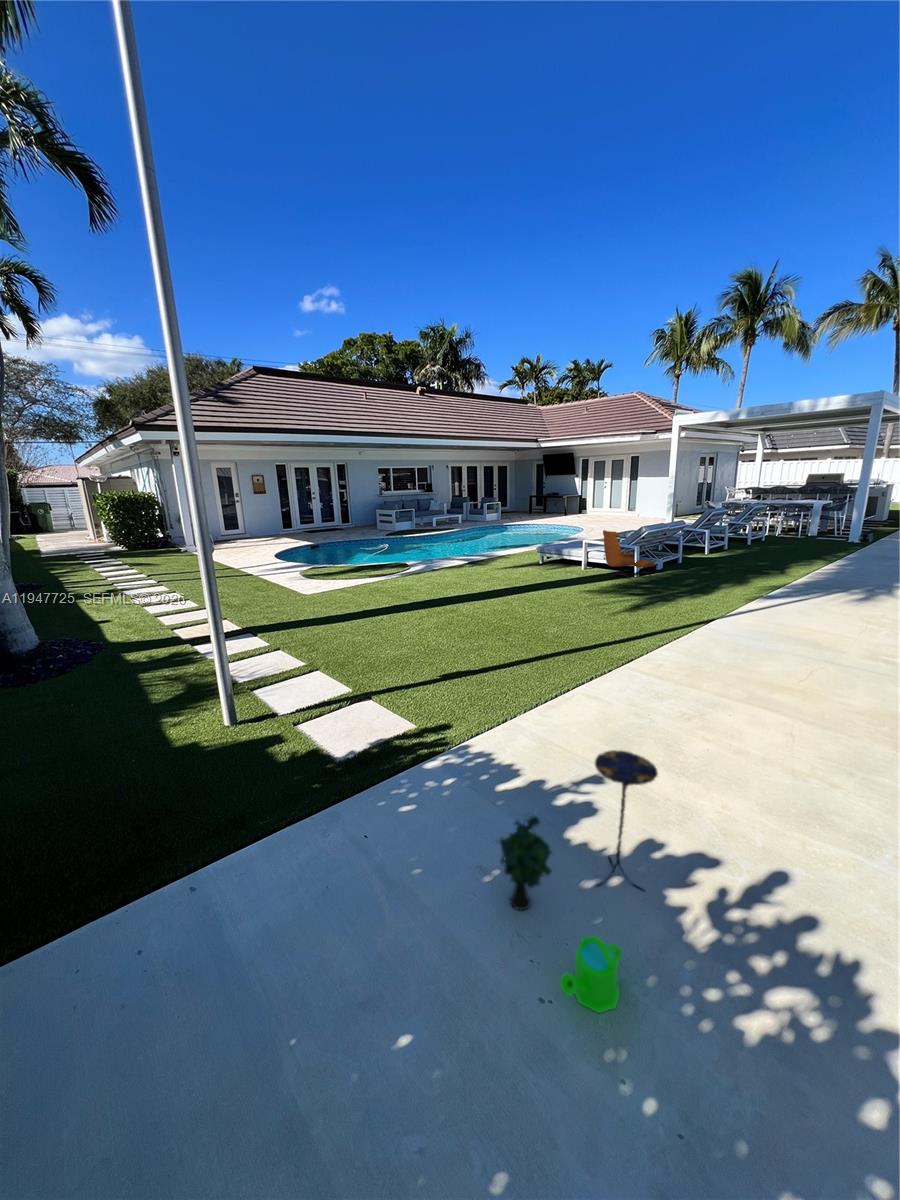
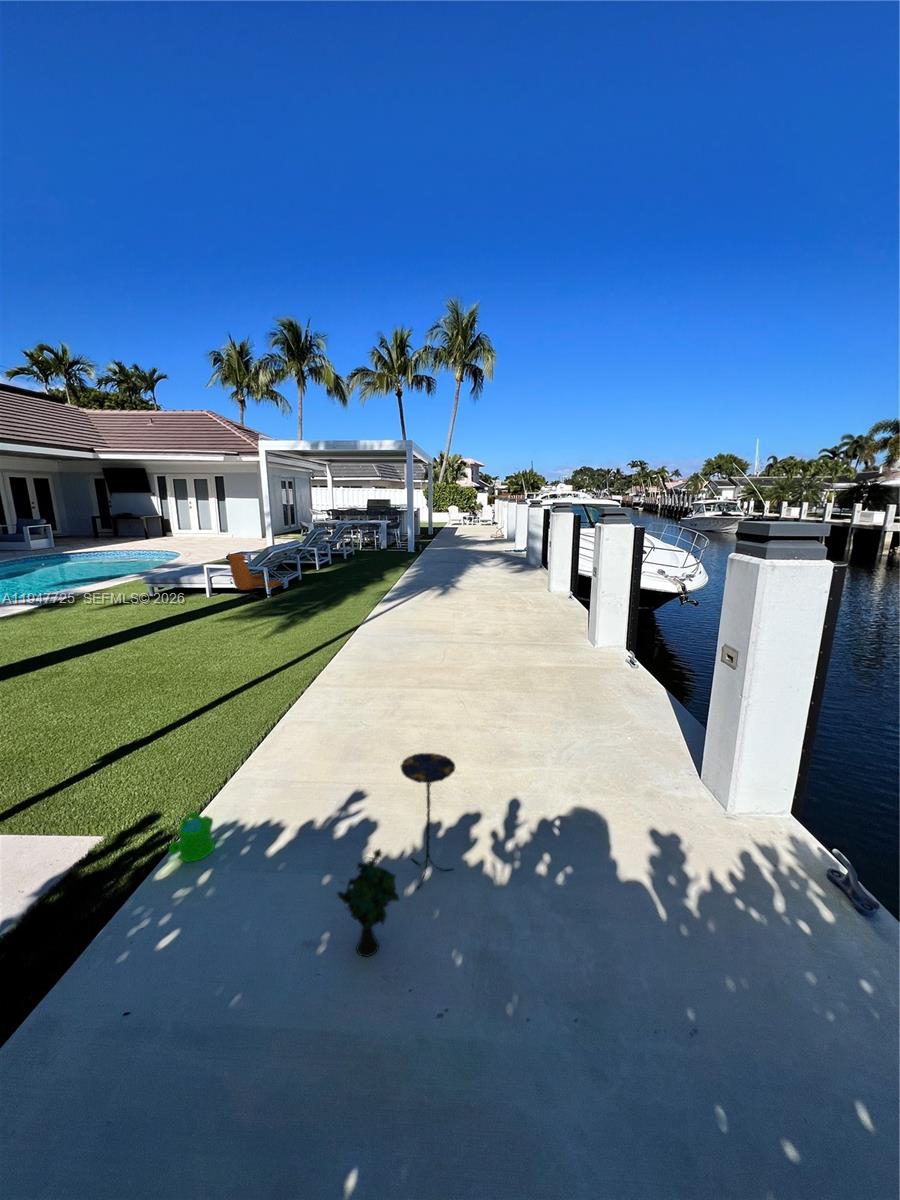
watering can: present [560,936,622,1013] -> present [169,812,215,862]

